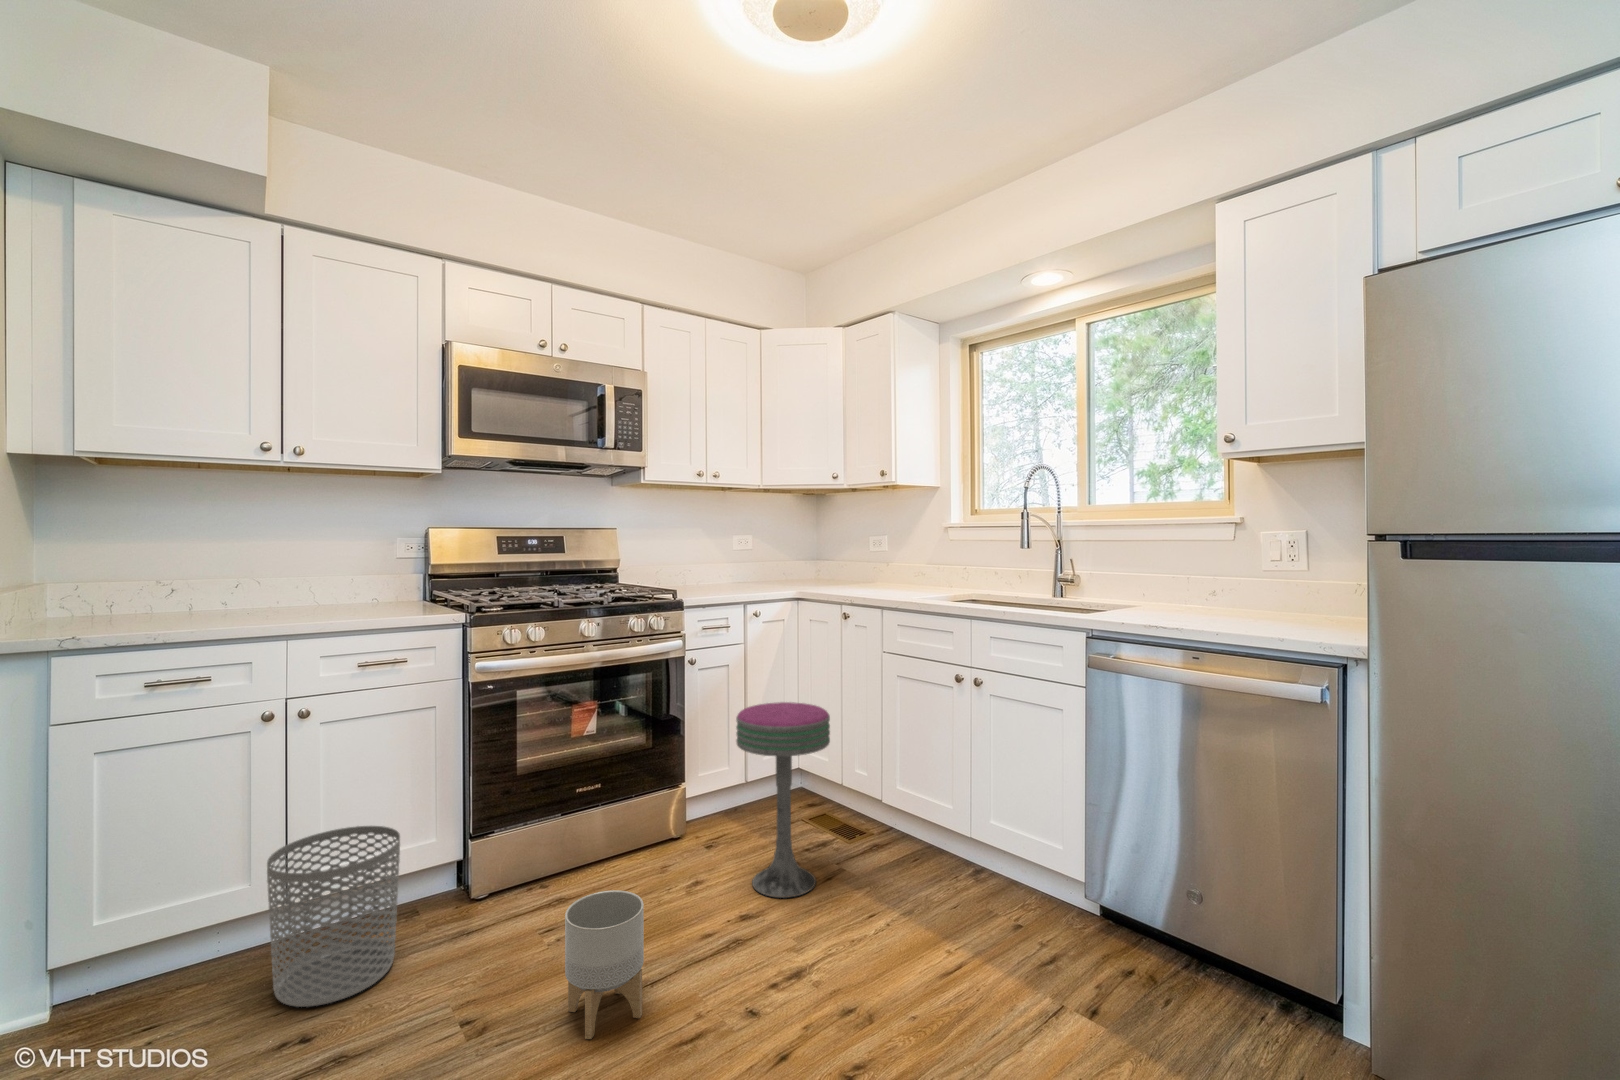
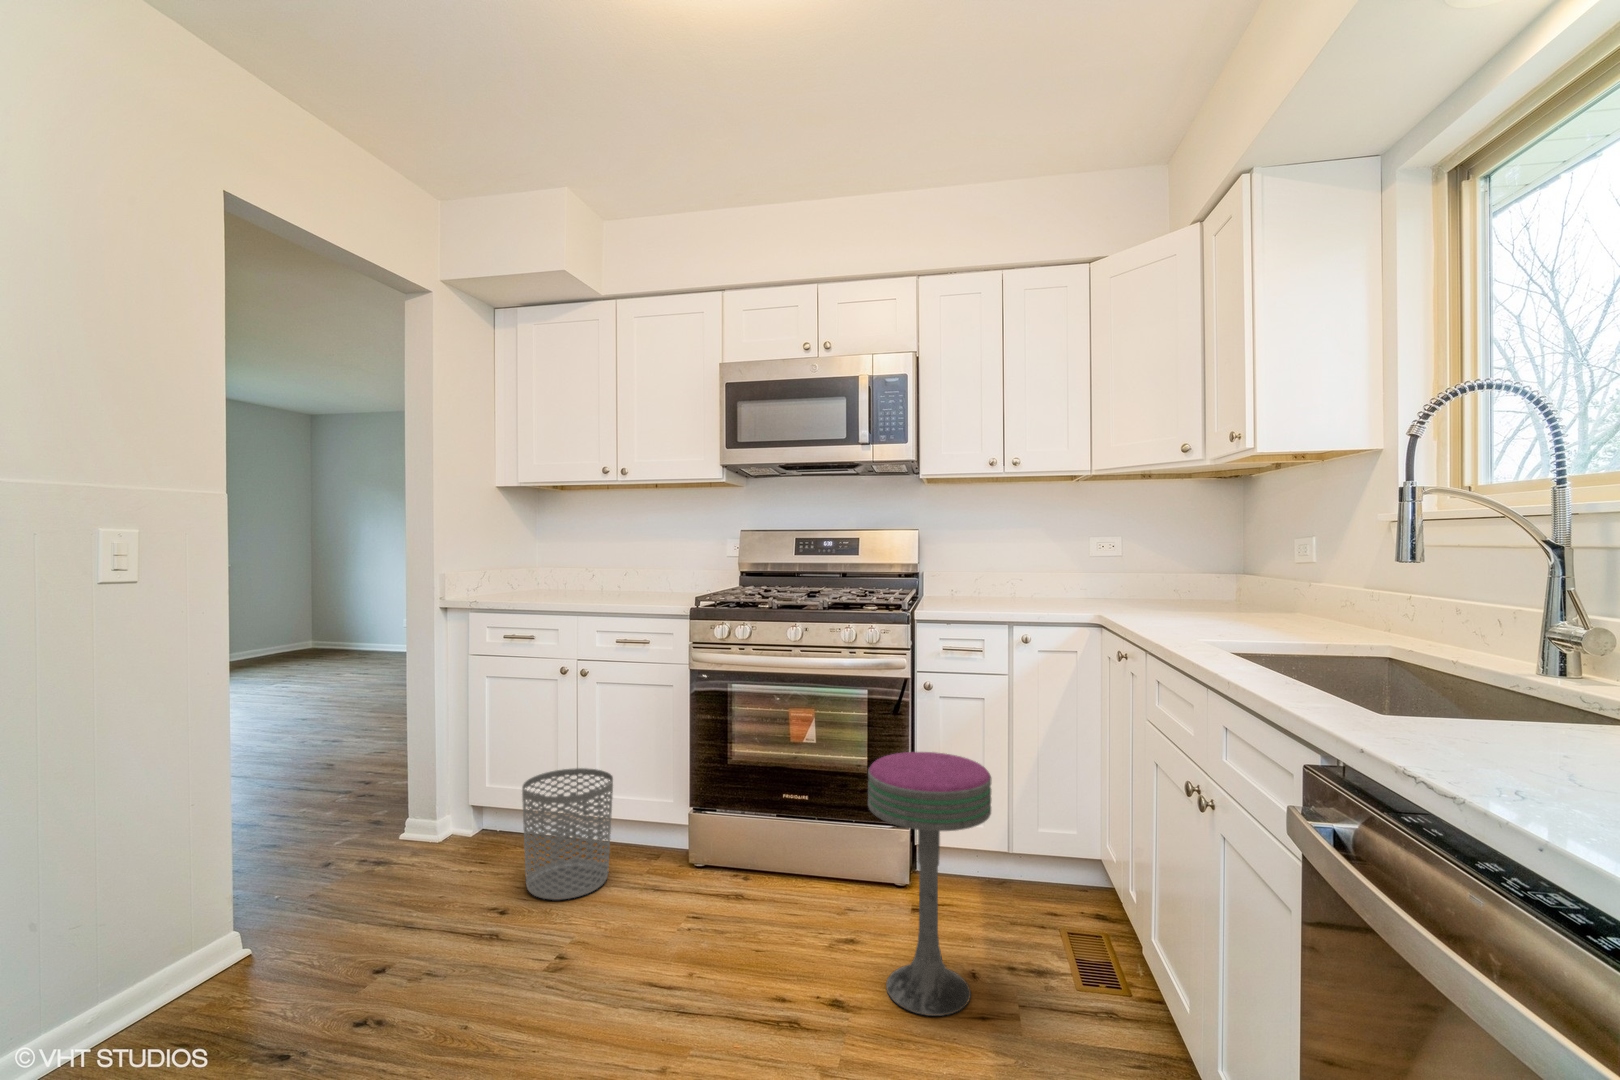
planter: present [565,890,644,1039] -> none [584,891,662,1034]

